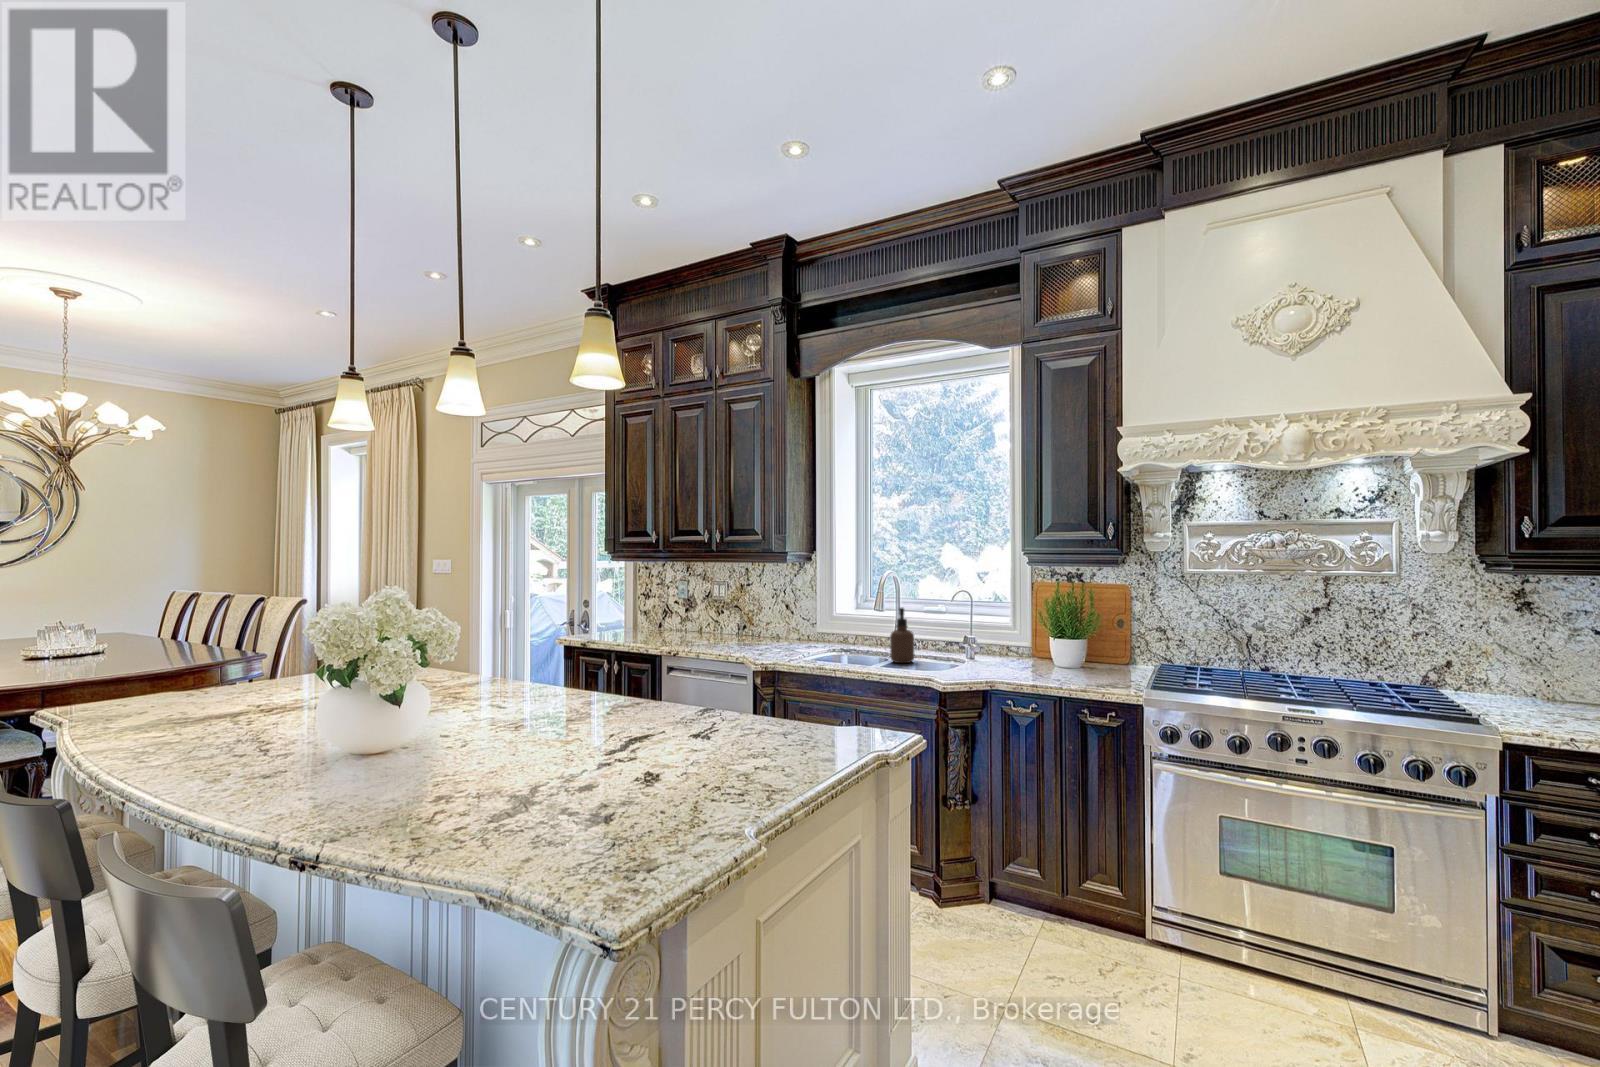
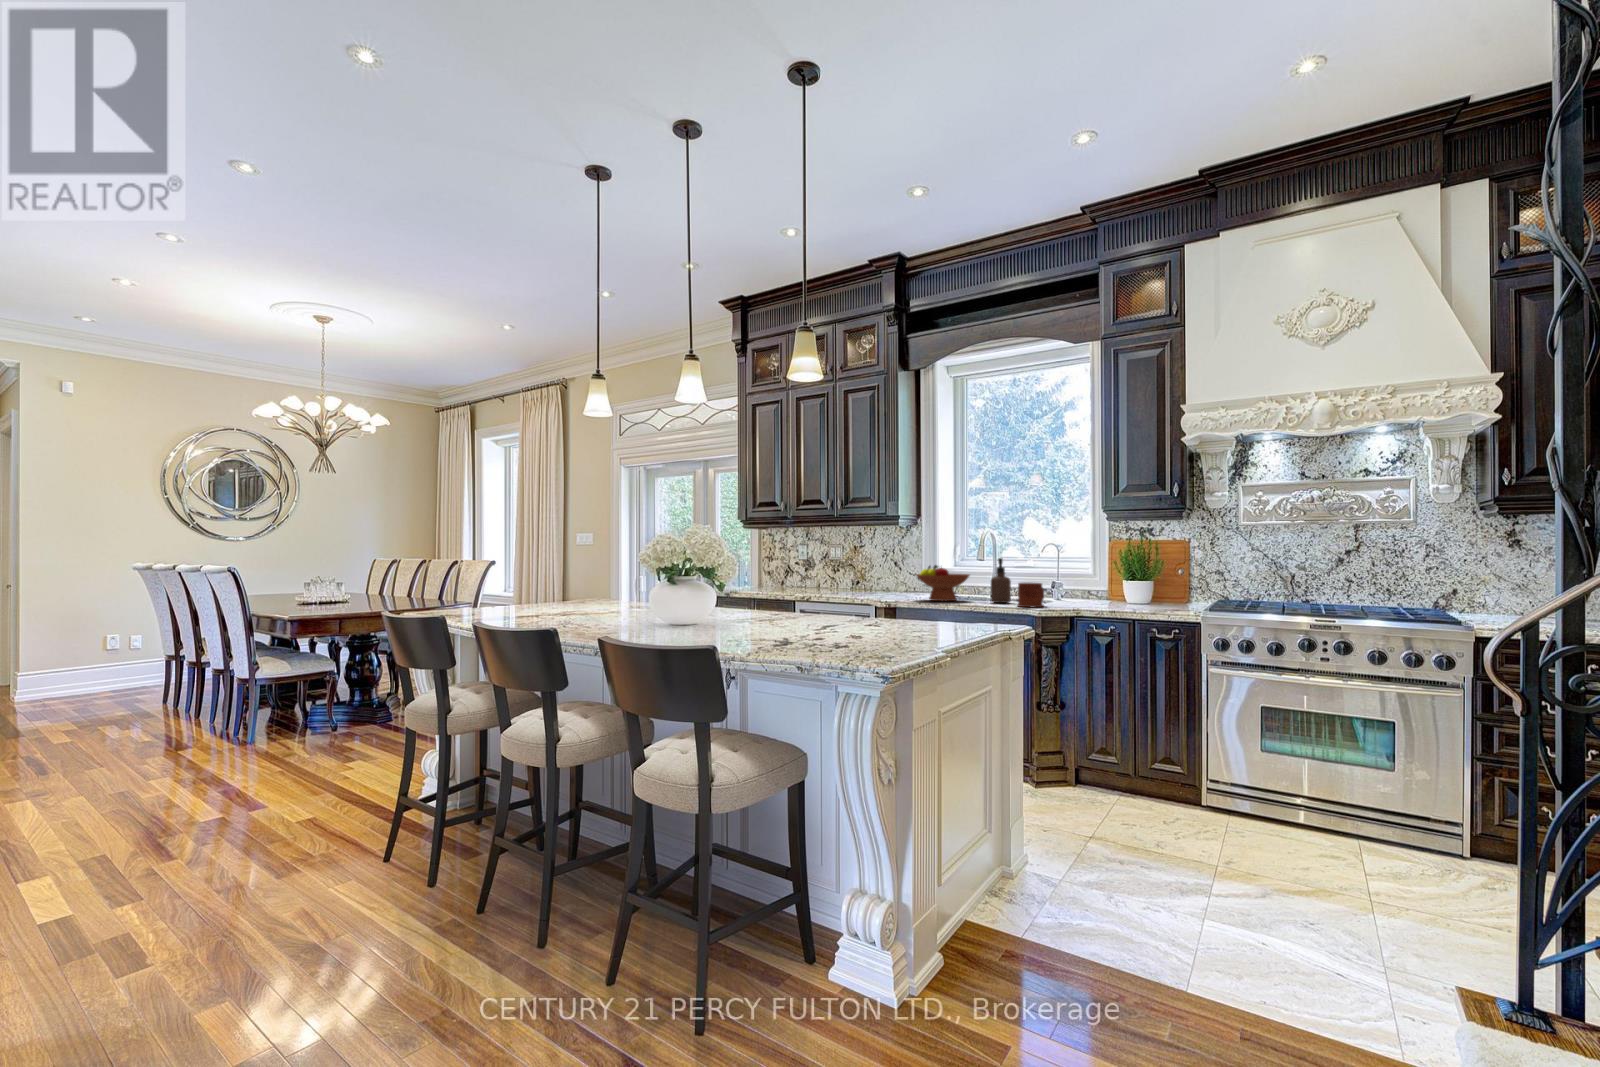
fruit bowl: none [802,614,868,659] -> present [916,565,970,601]
mug: none [920,642,953,676] -> present [1017,583,1044,607]

